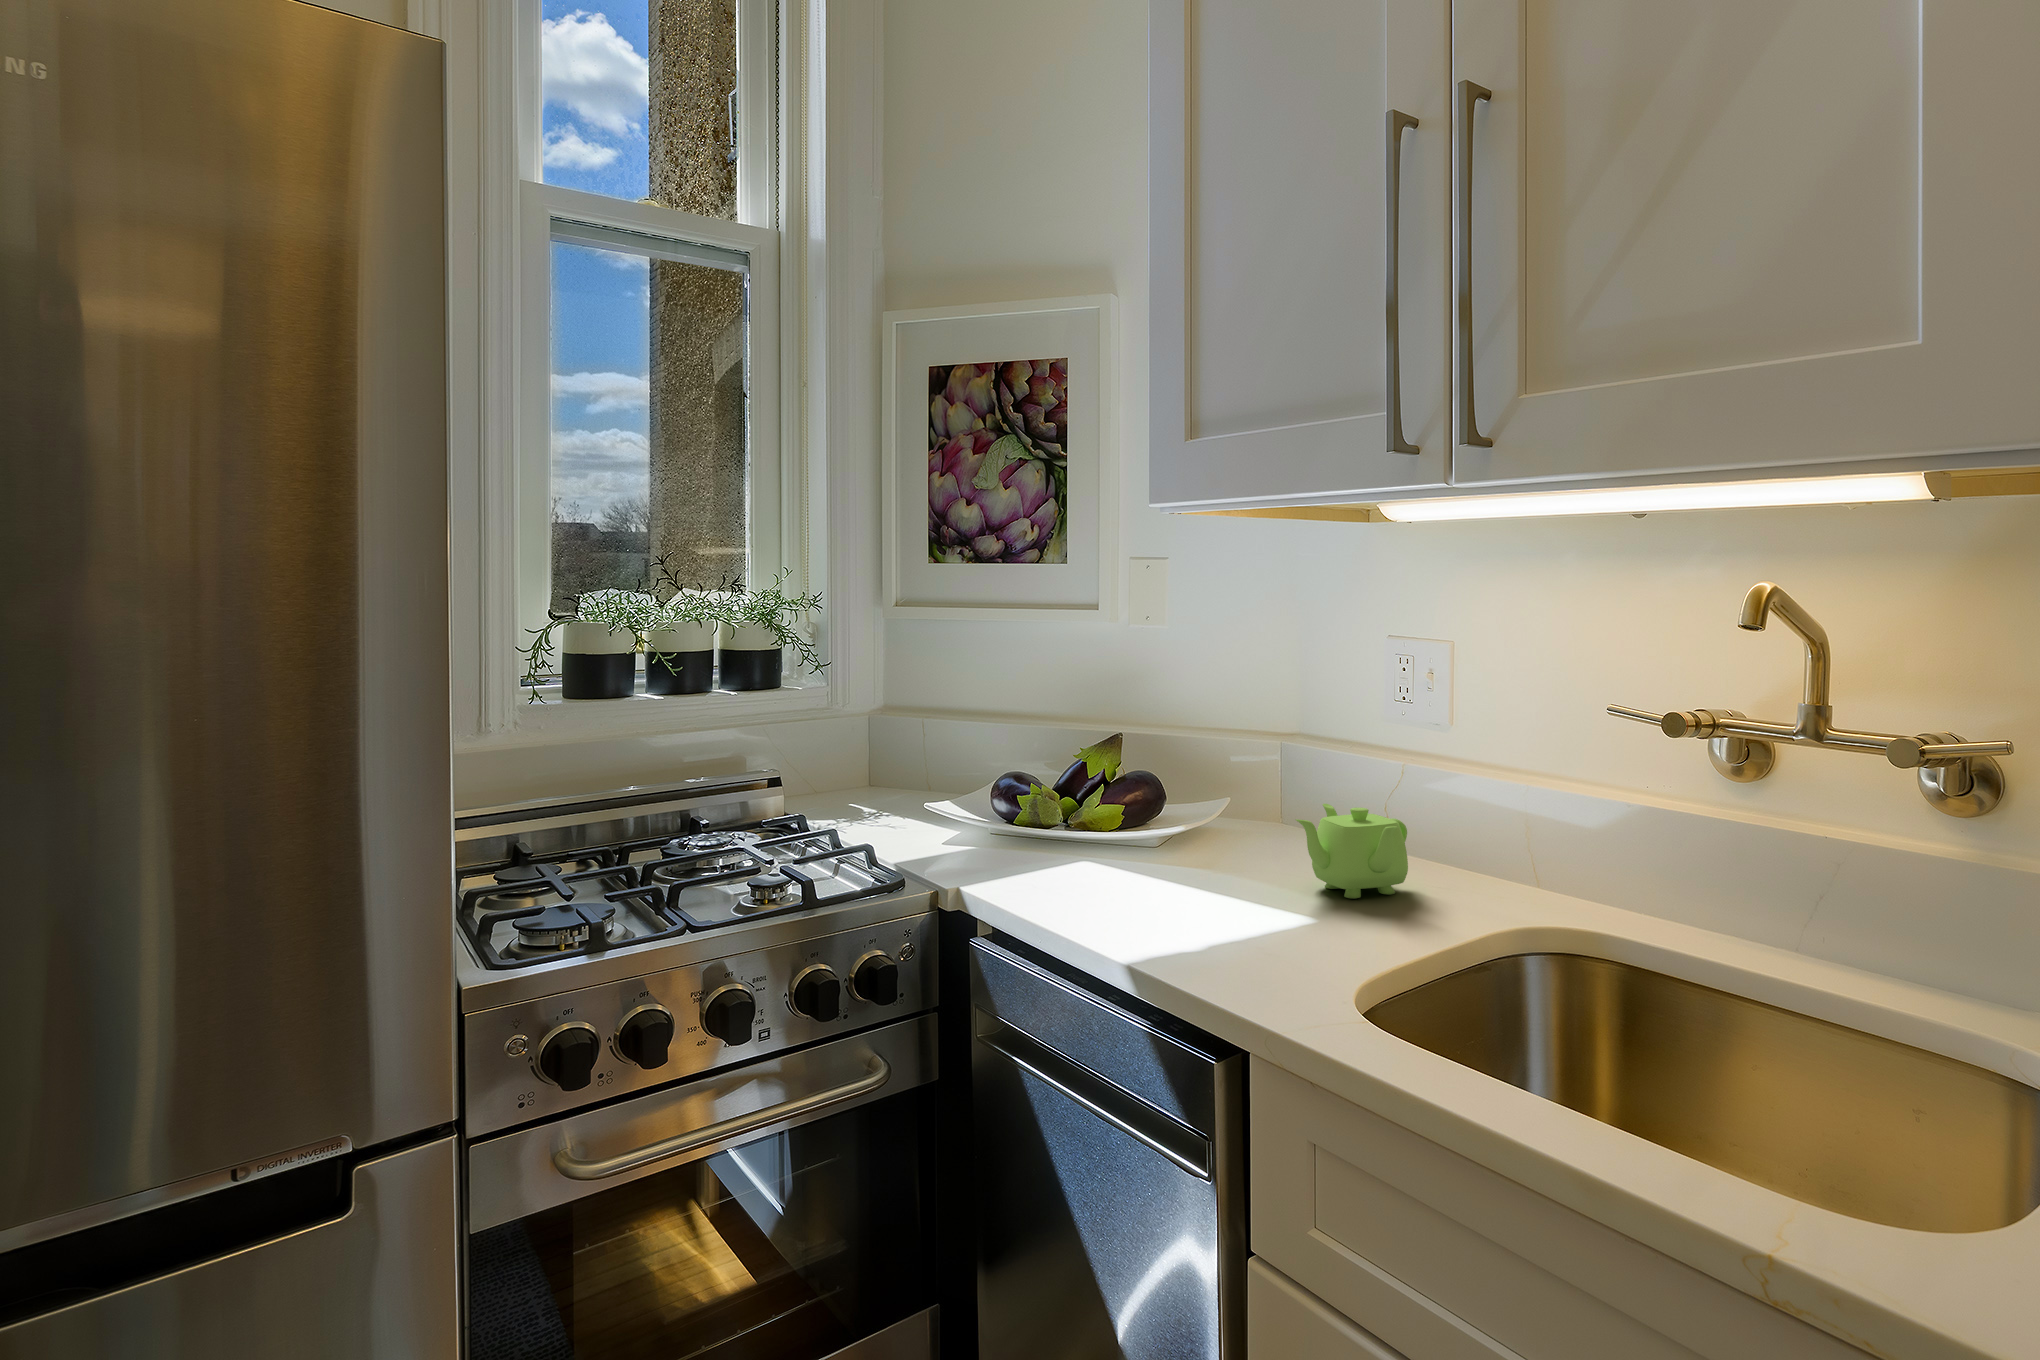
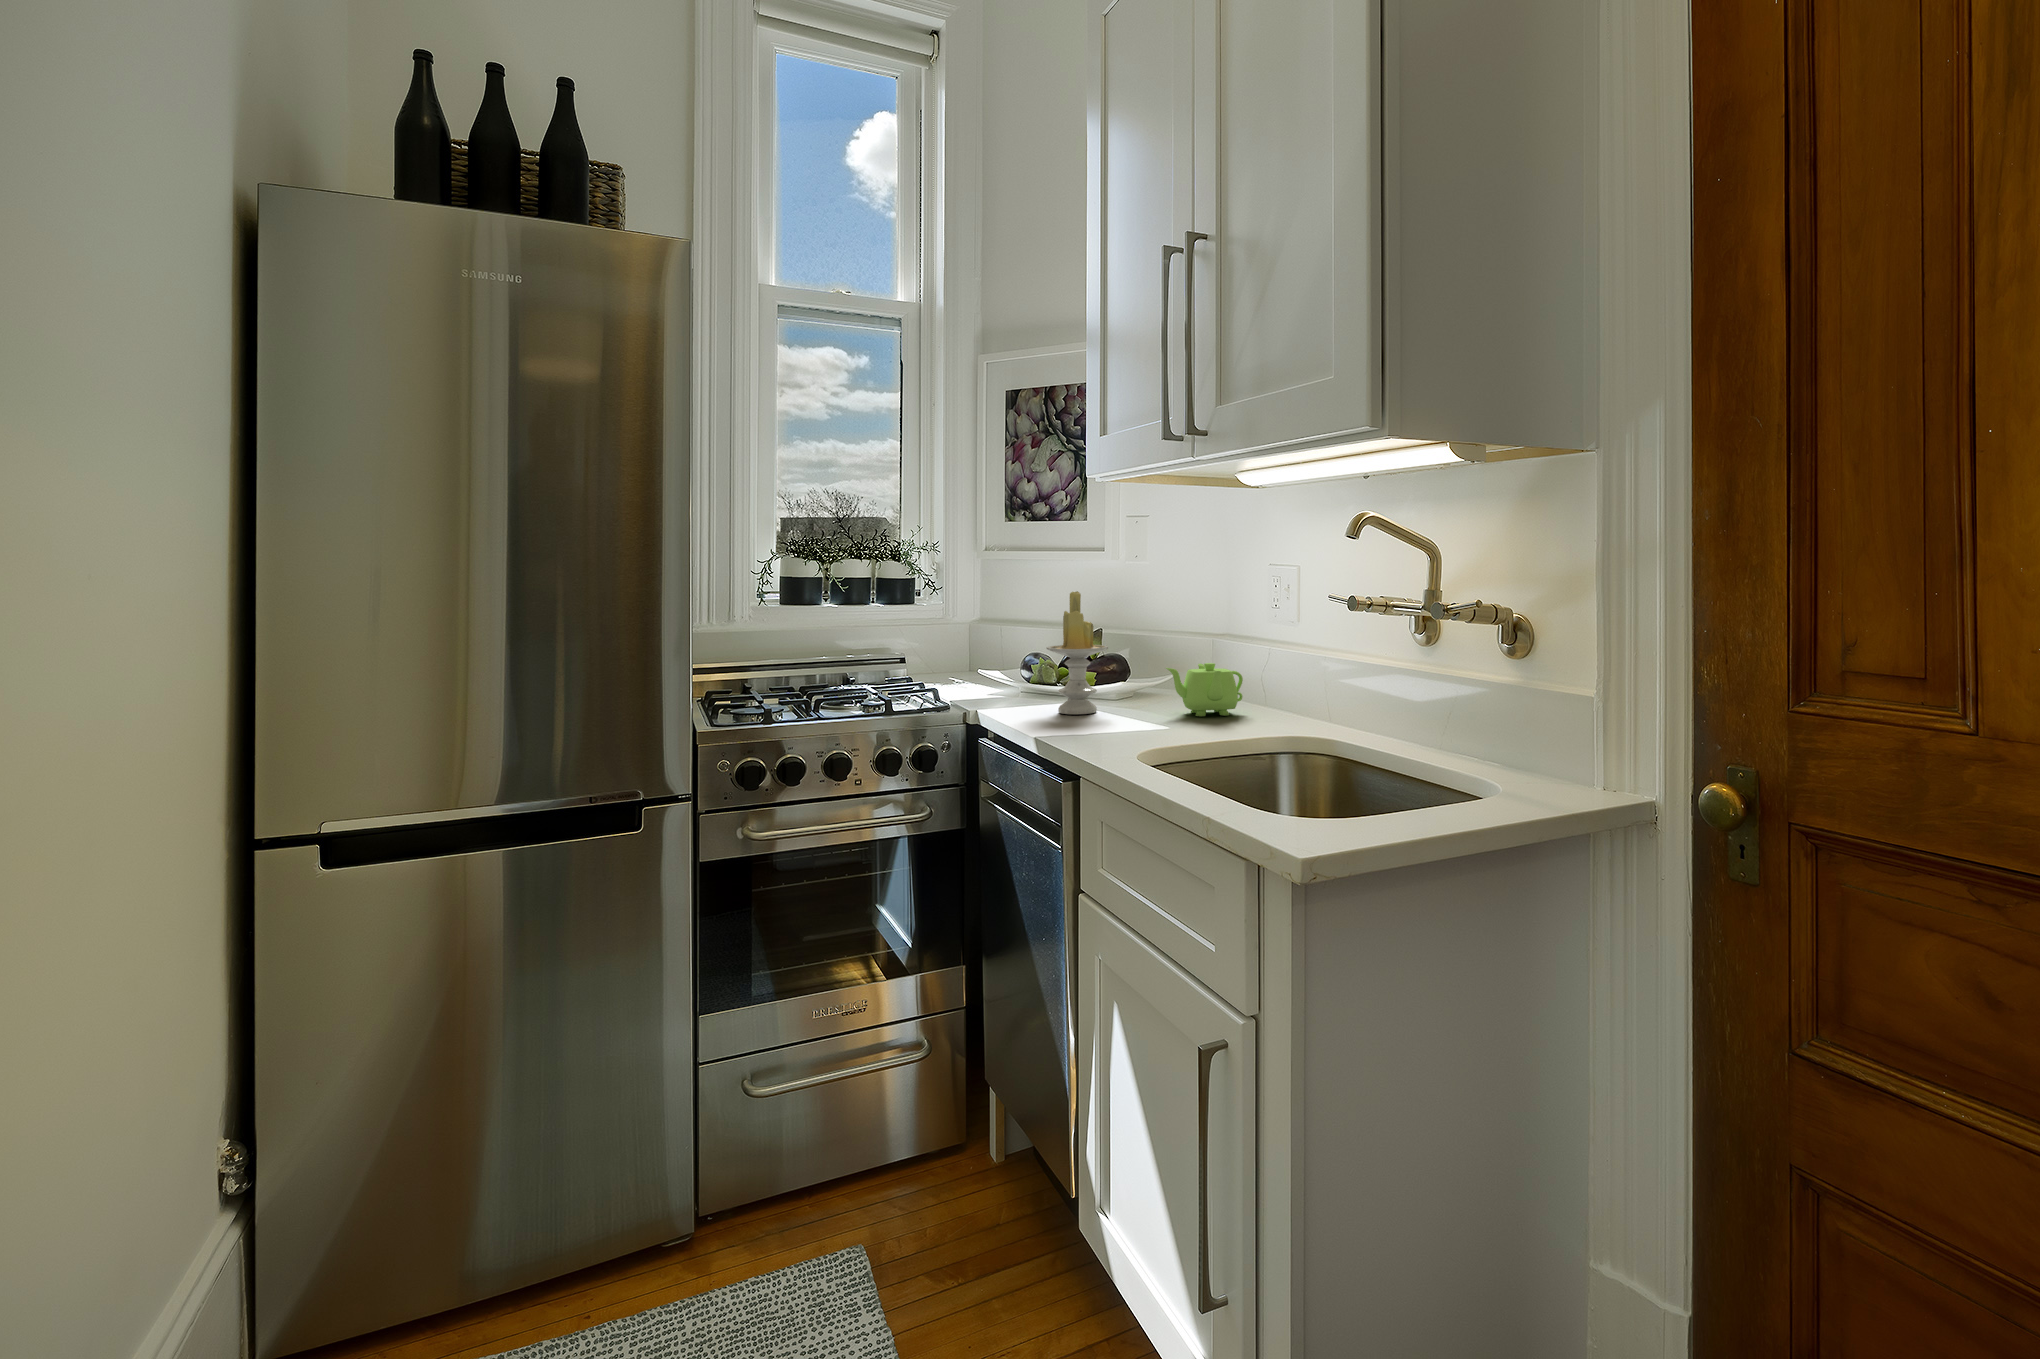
candle: none [1094,693,1193,901] -> present [1046,591,1108,714]

